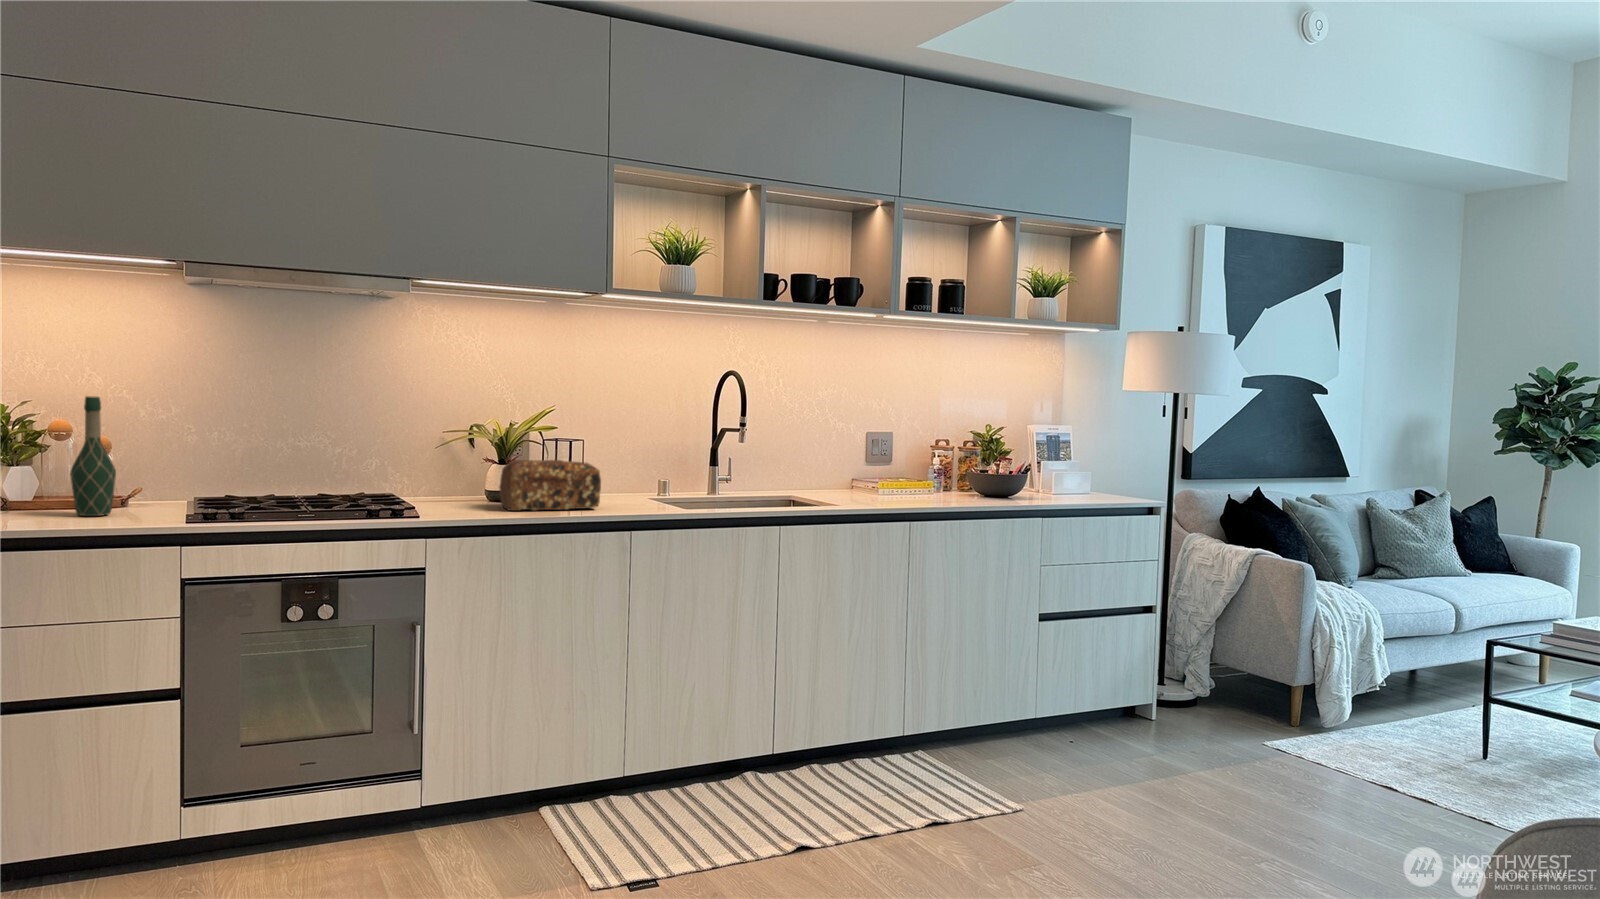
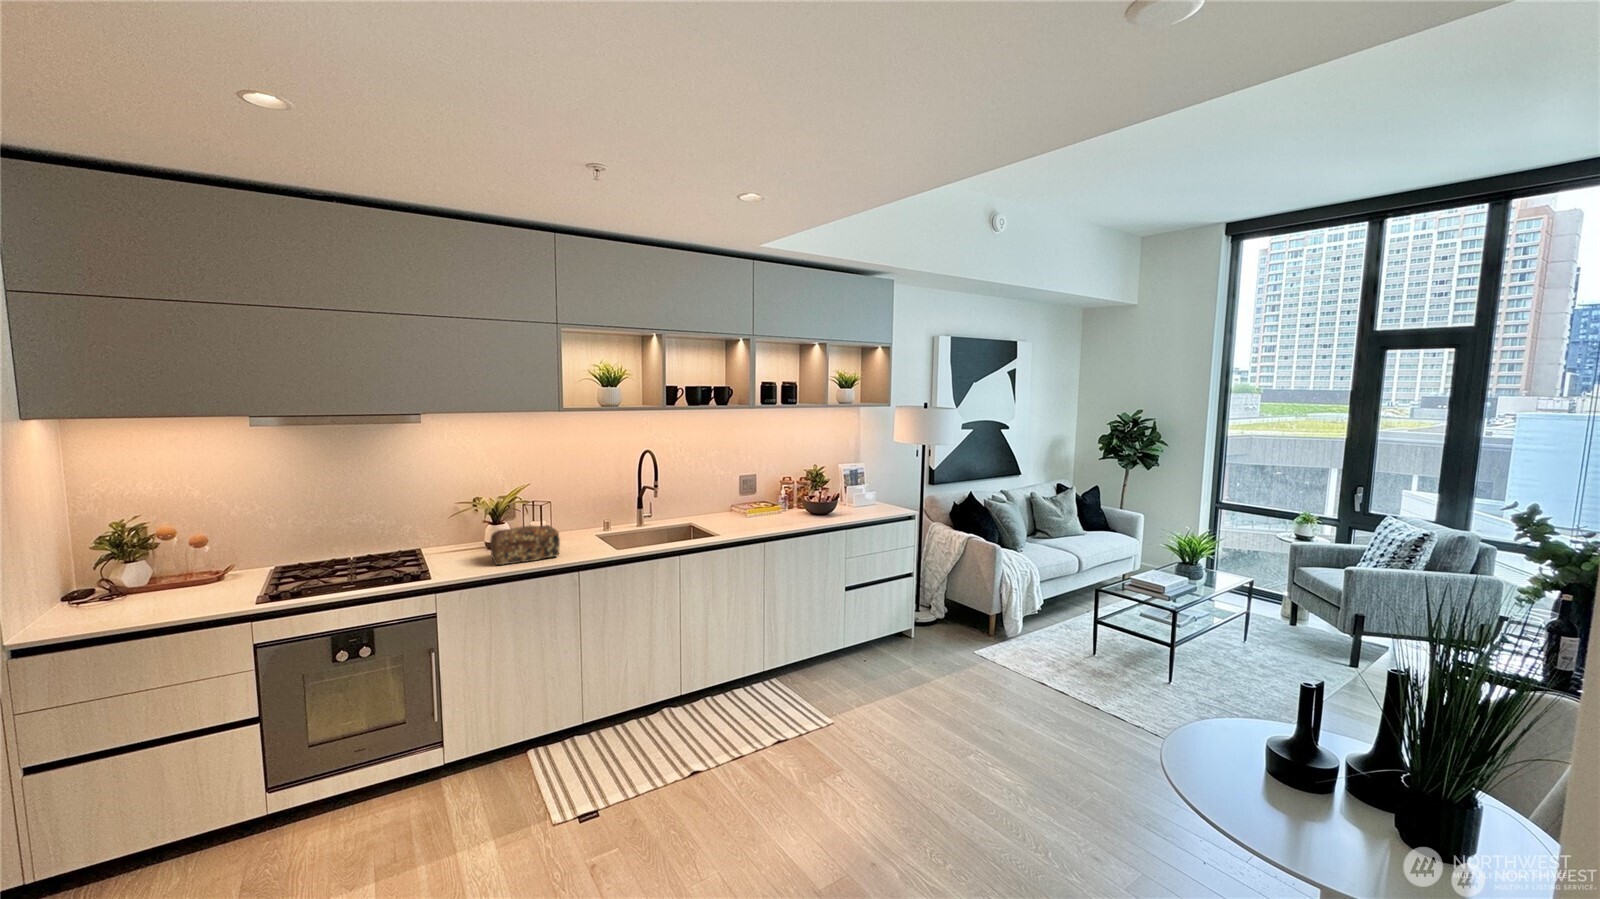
wine bottle: present [70,396,116,516] -> none [155,521,193,607]

